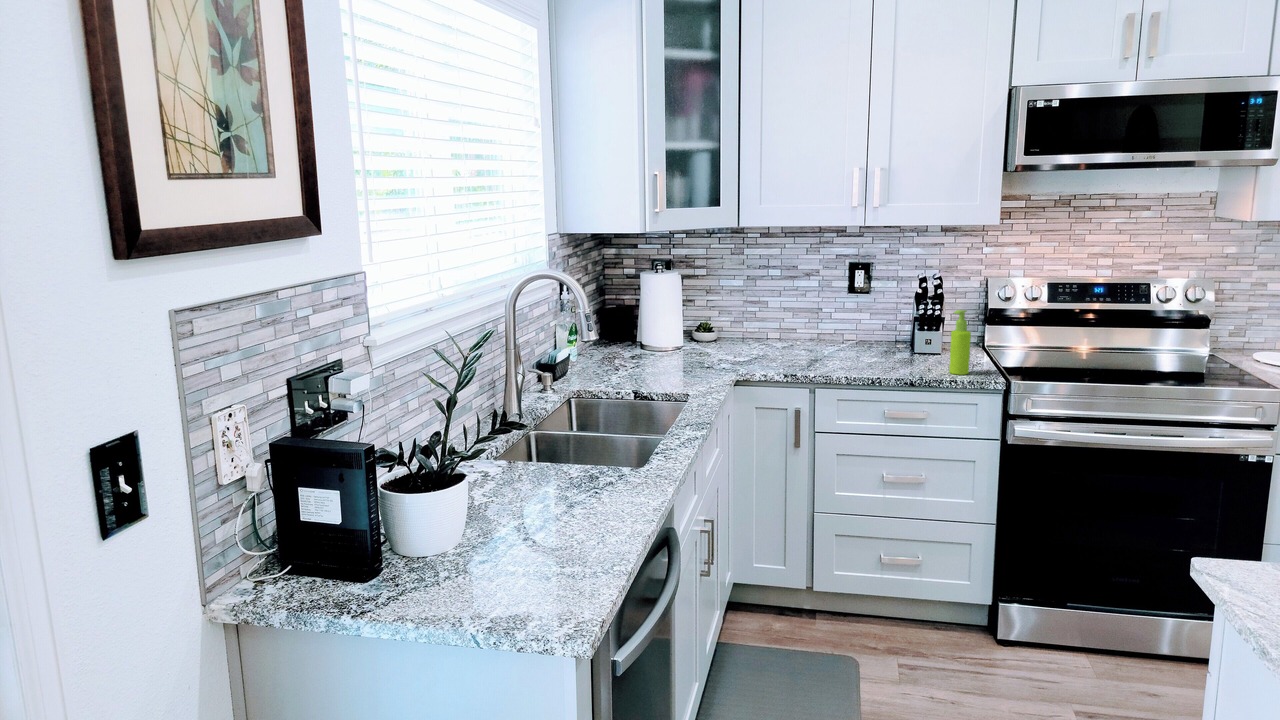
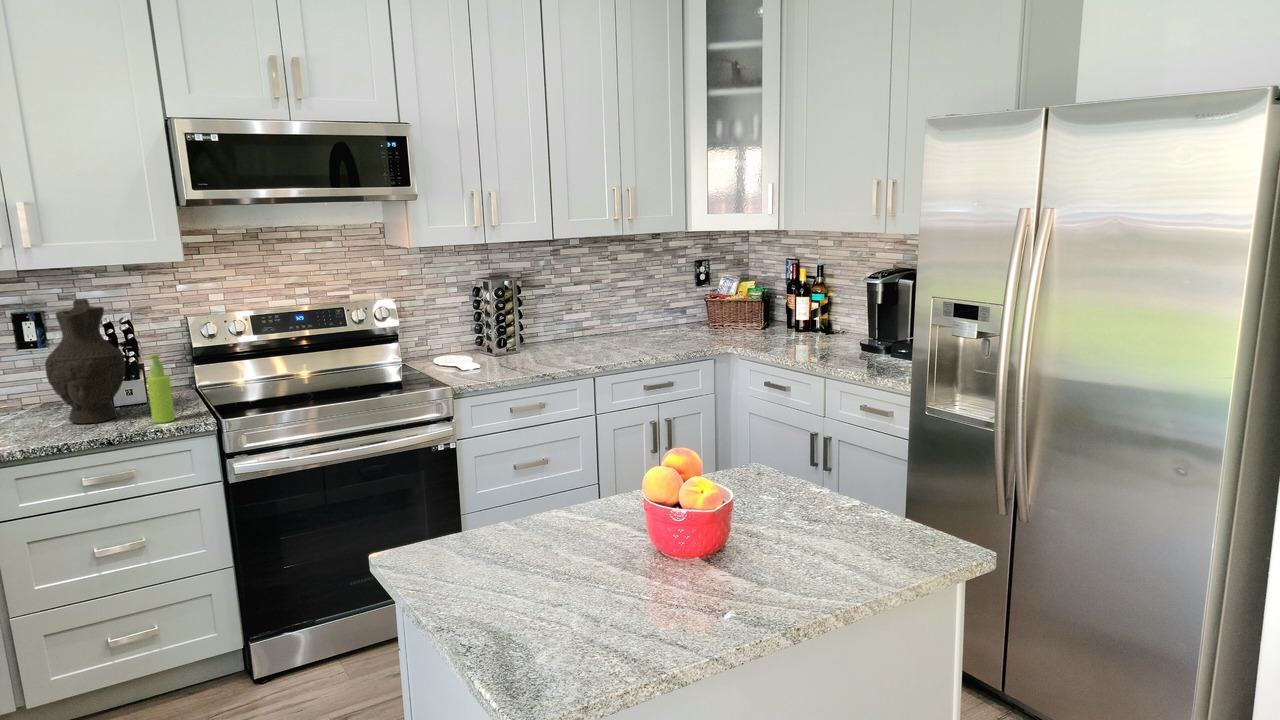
decorative vase: none [871,253,933,365] -> present [45,299,125,424]

